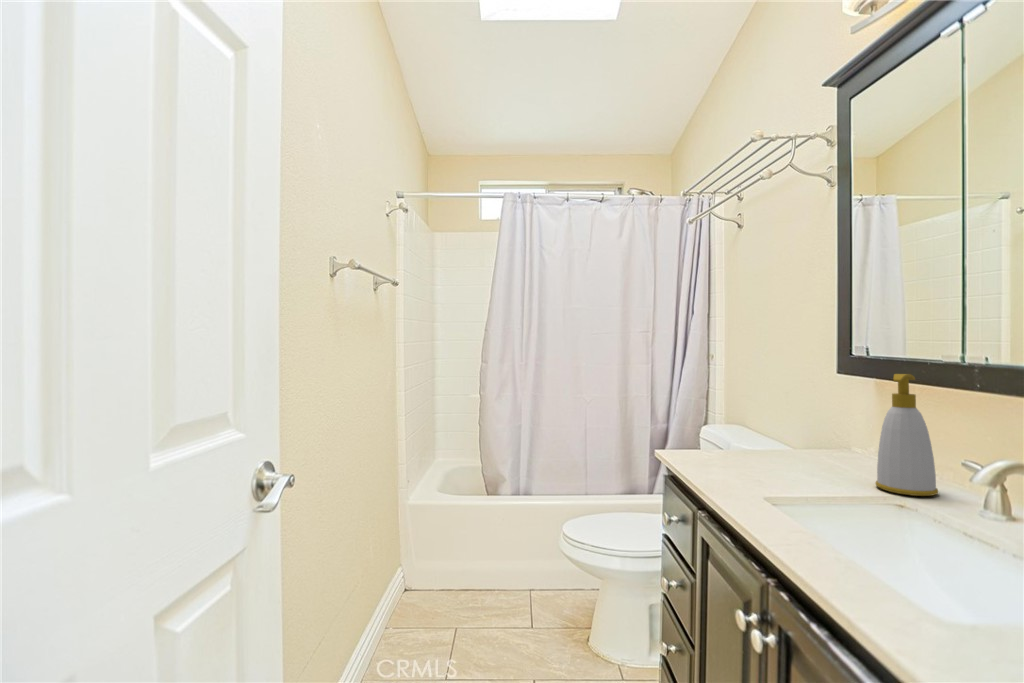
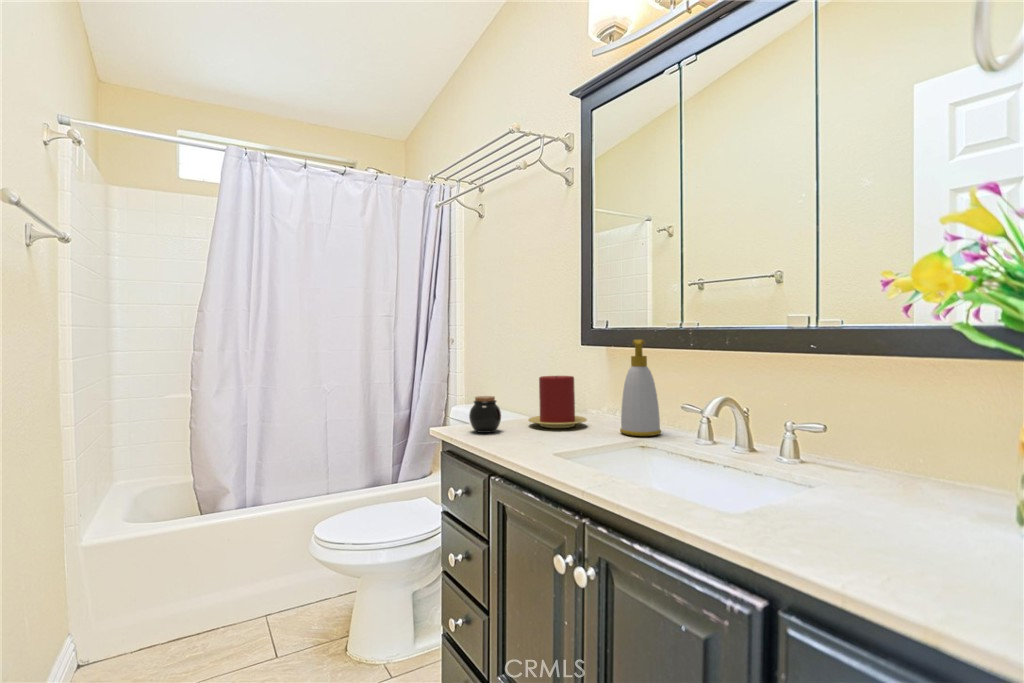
candle: none [761,408,837,469] -> present [528,376,587,428]
jar: none [690,425,725,463] -> present [469,396,501,433]

